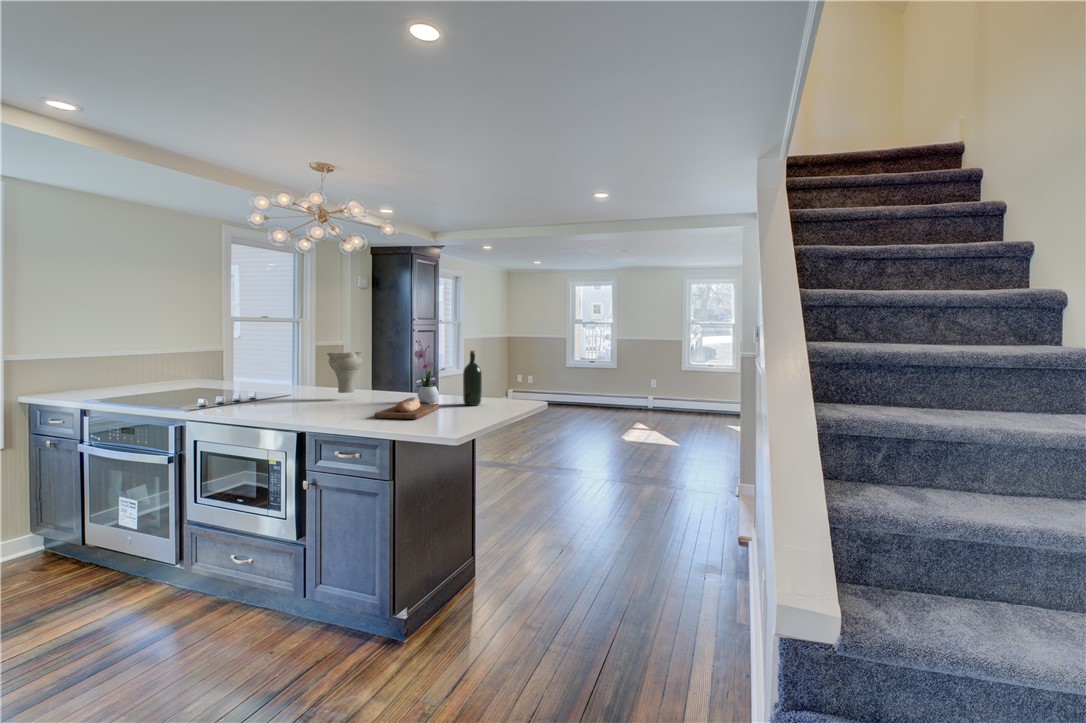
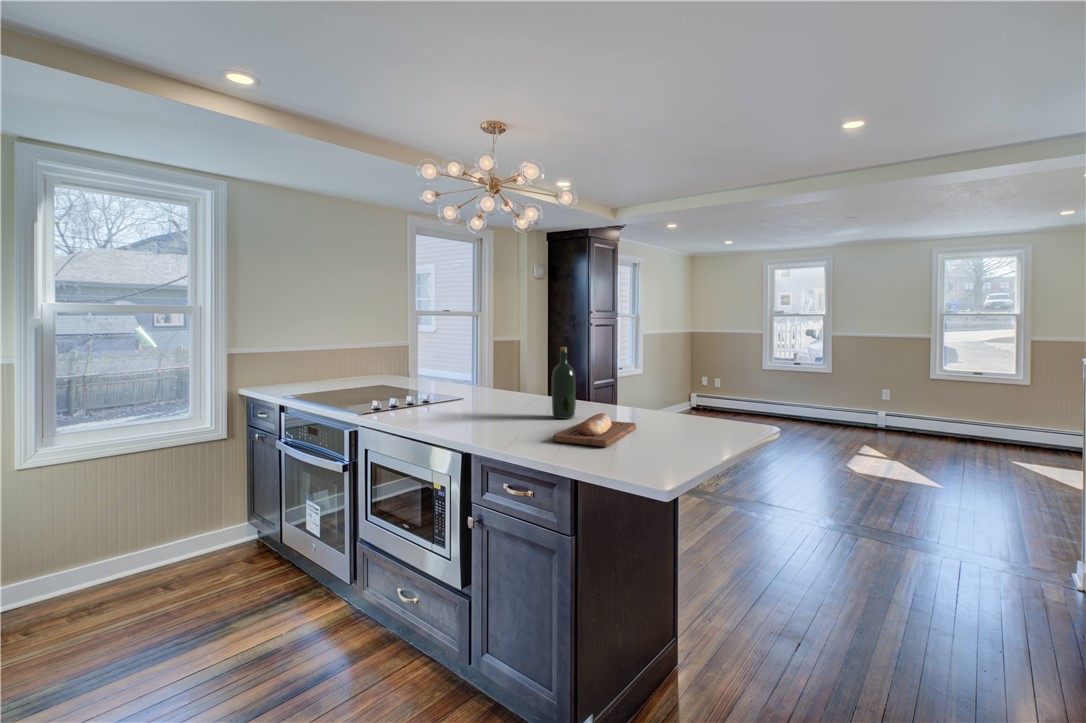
flower arrangement: present [414,340,439,403] -> none [604,336,639,419]
wine bottle: present [463,351,482,405] -> present [552,347,576,419]
vase: present [327,352,364,393] -> none [493,349,548,405]

